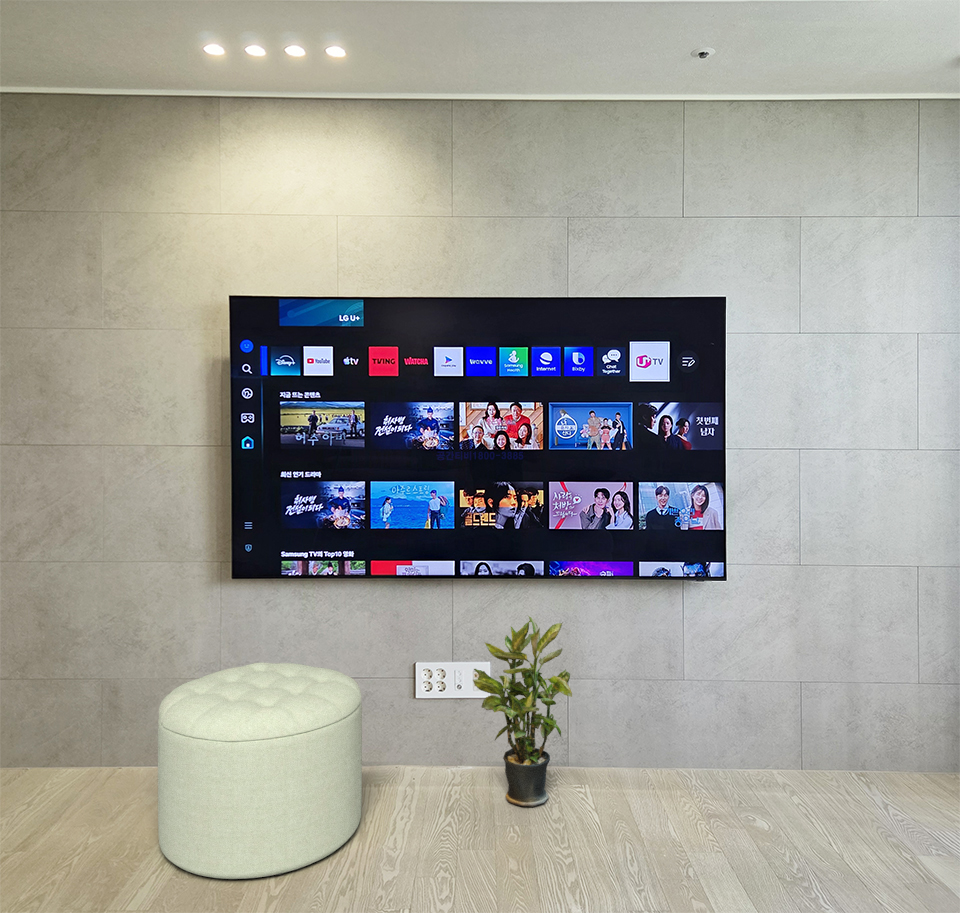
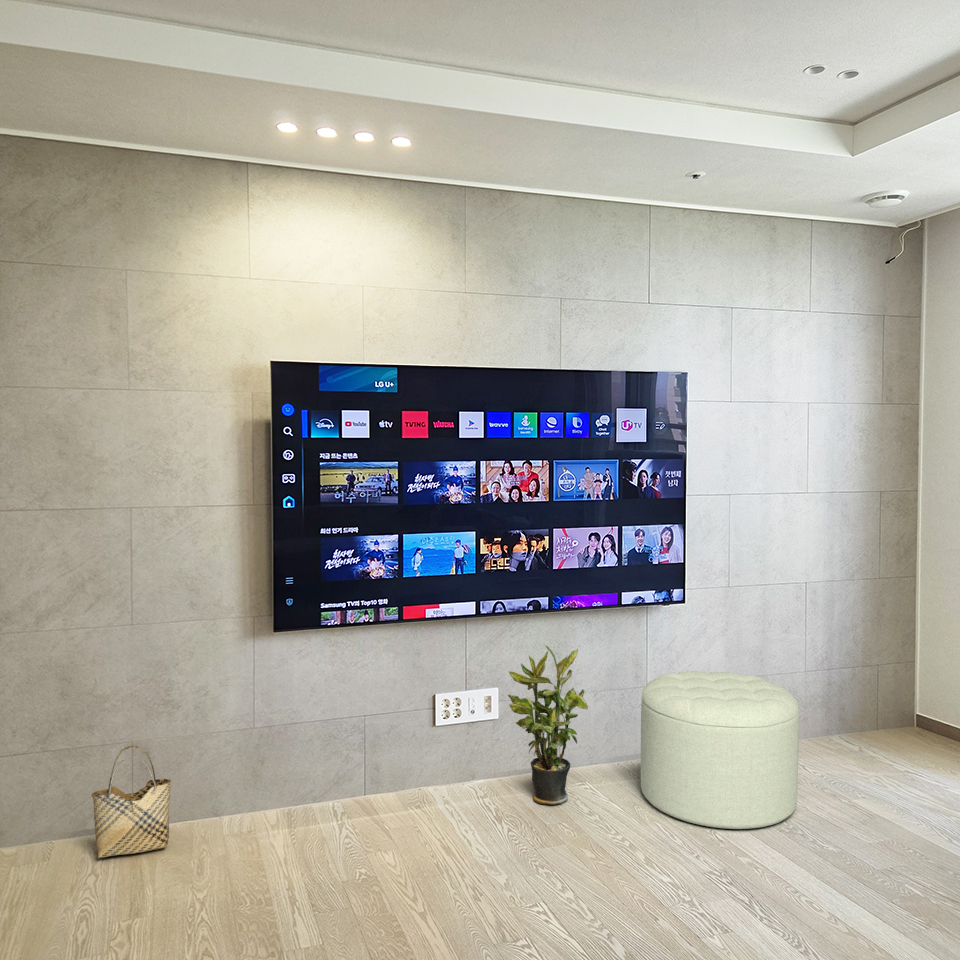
ottoman: present [158,663,362,879] -> present [641,671,799,829]
woven basket: none [43,680,123,788] -> present [91,746,171,858]

